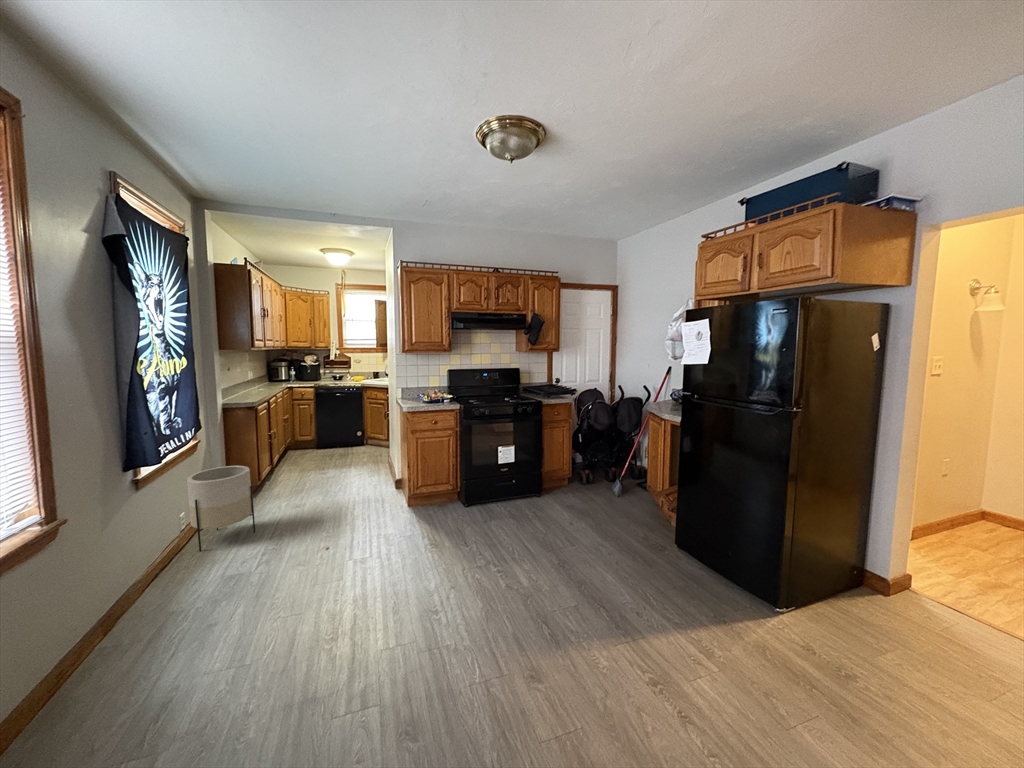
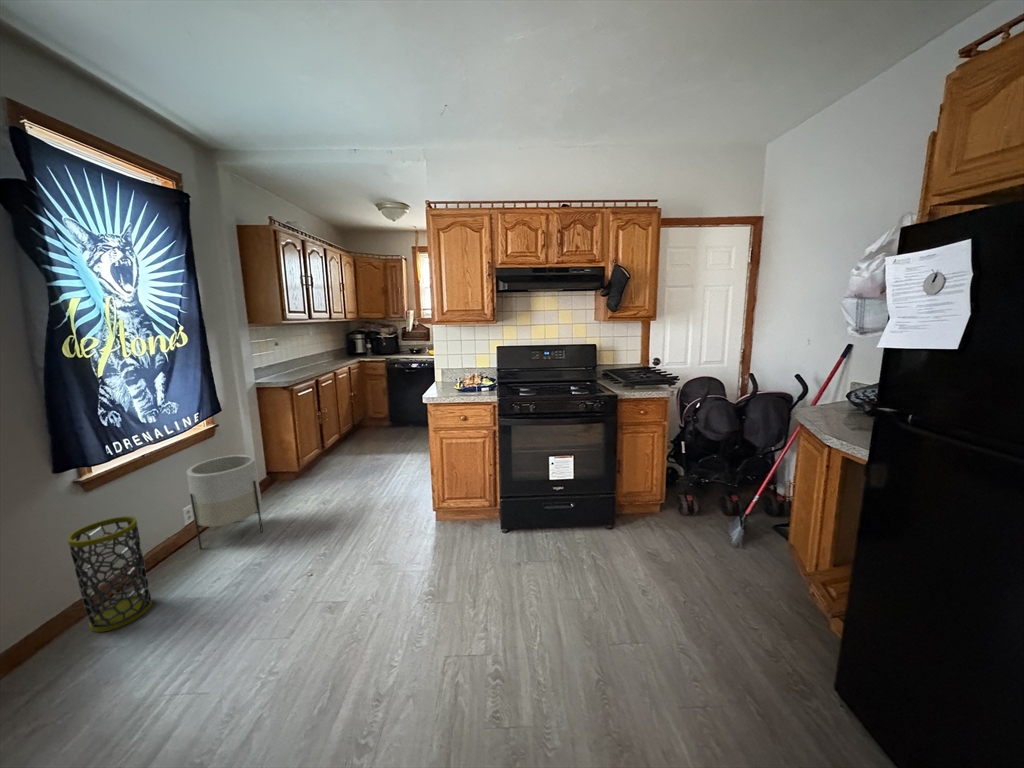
trash can: none [128,512,191,613] -> present [67,516,152,632]

